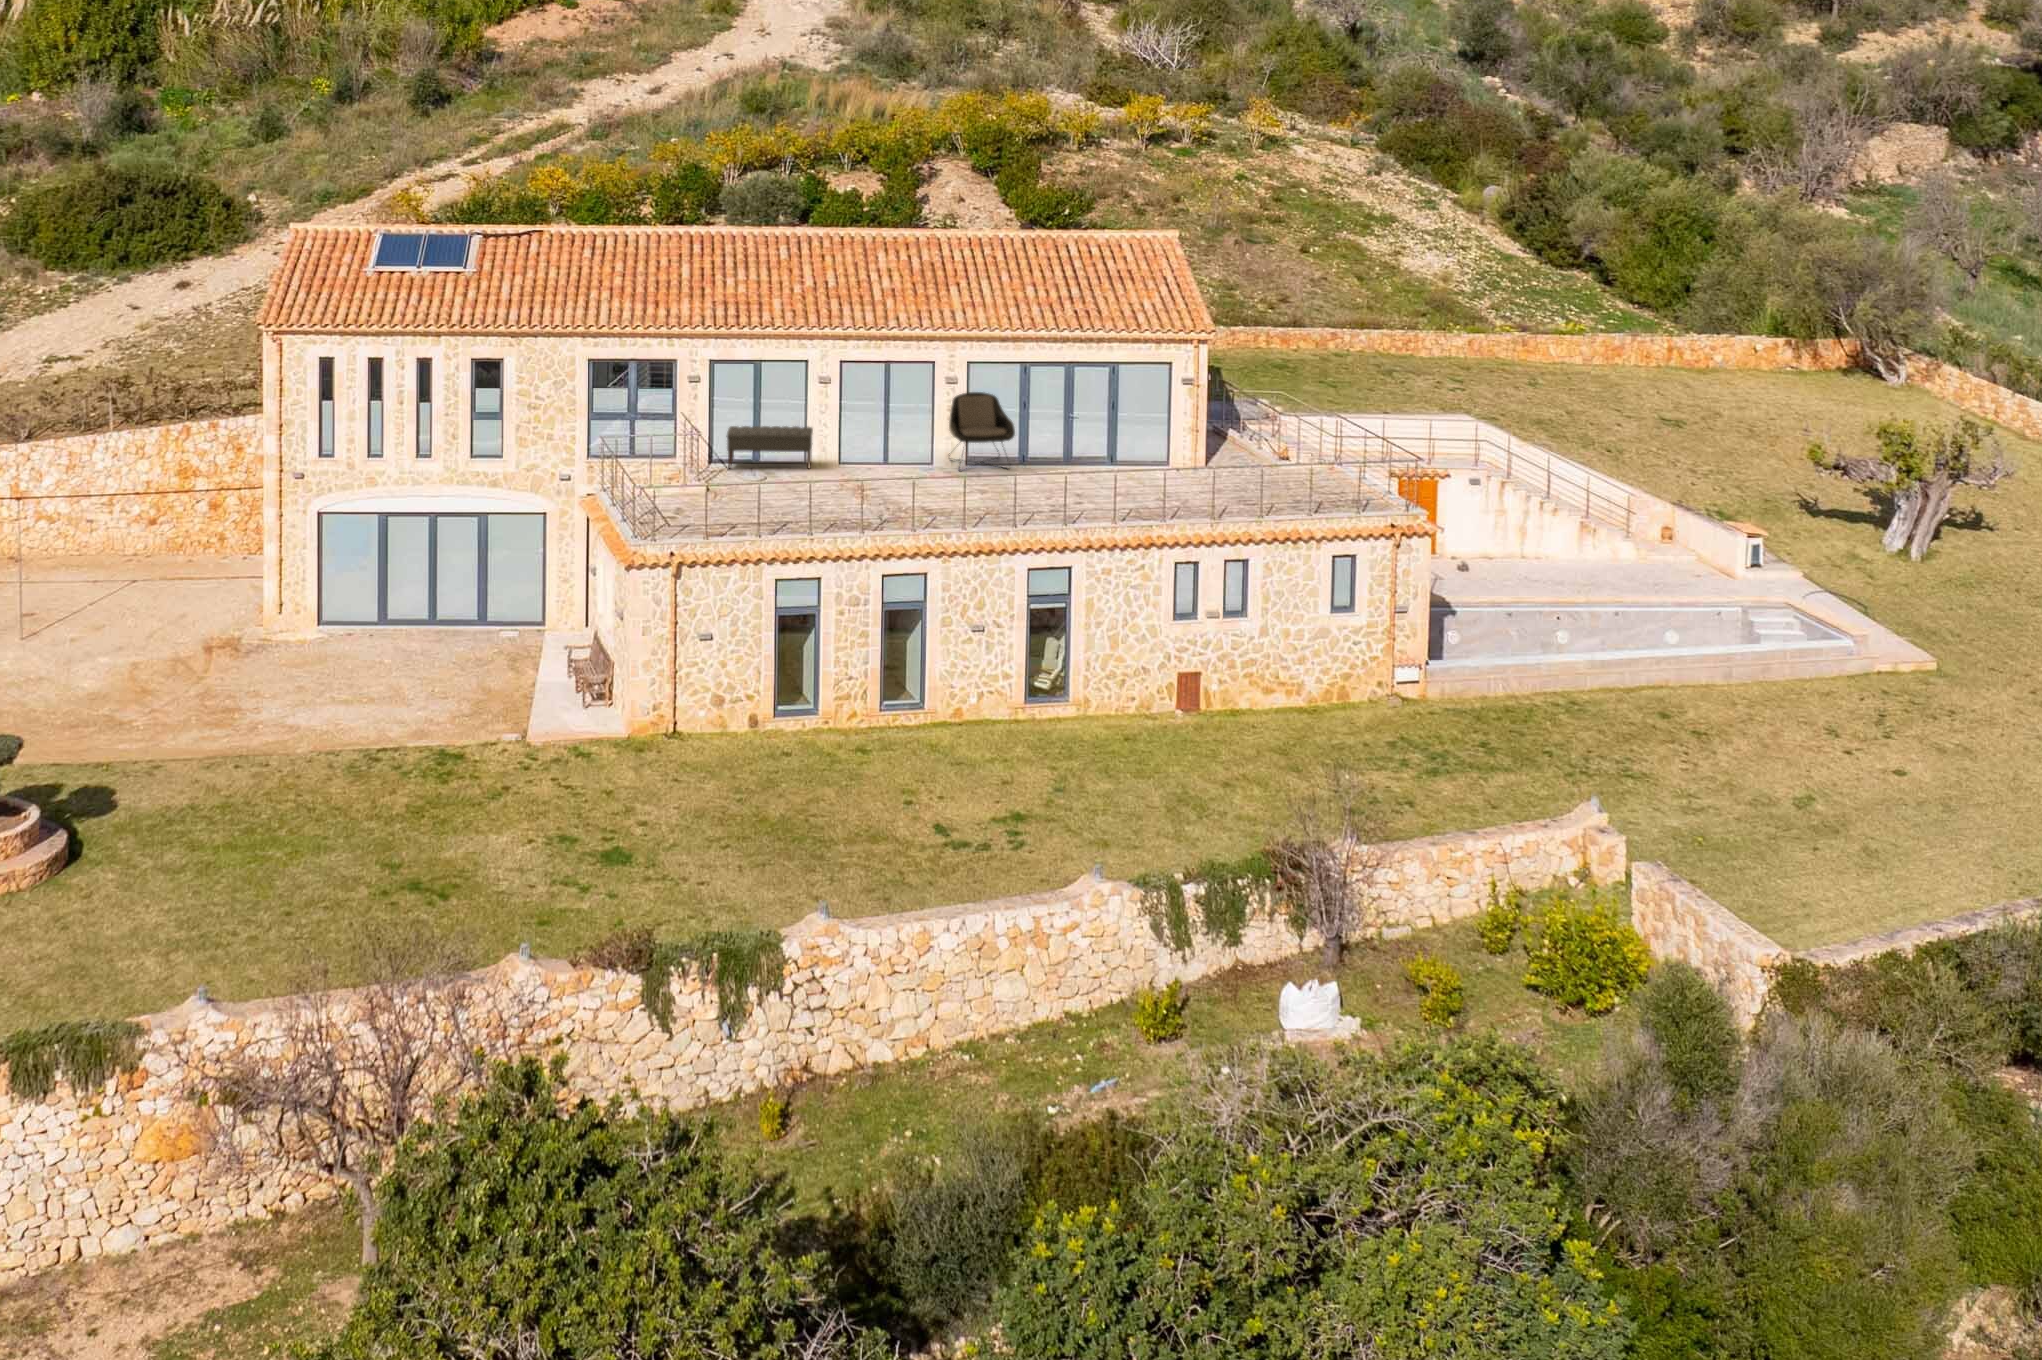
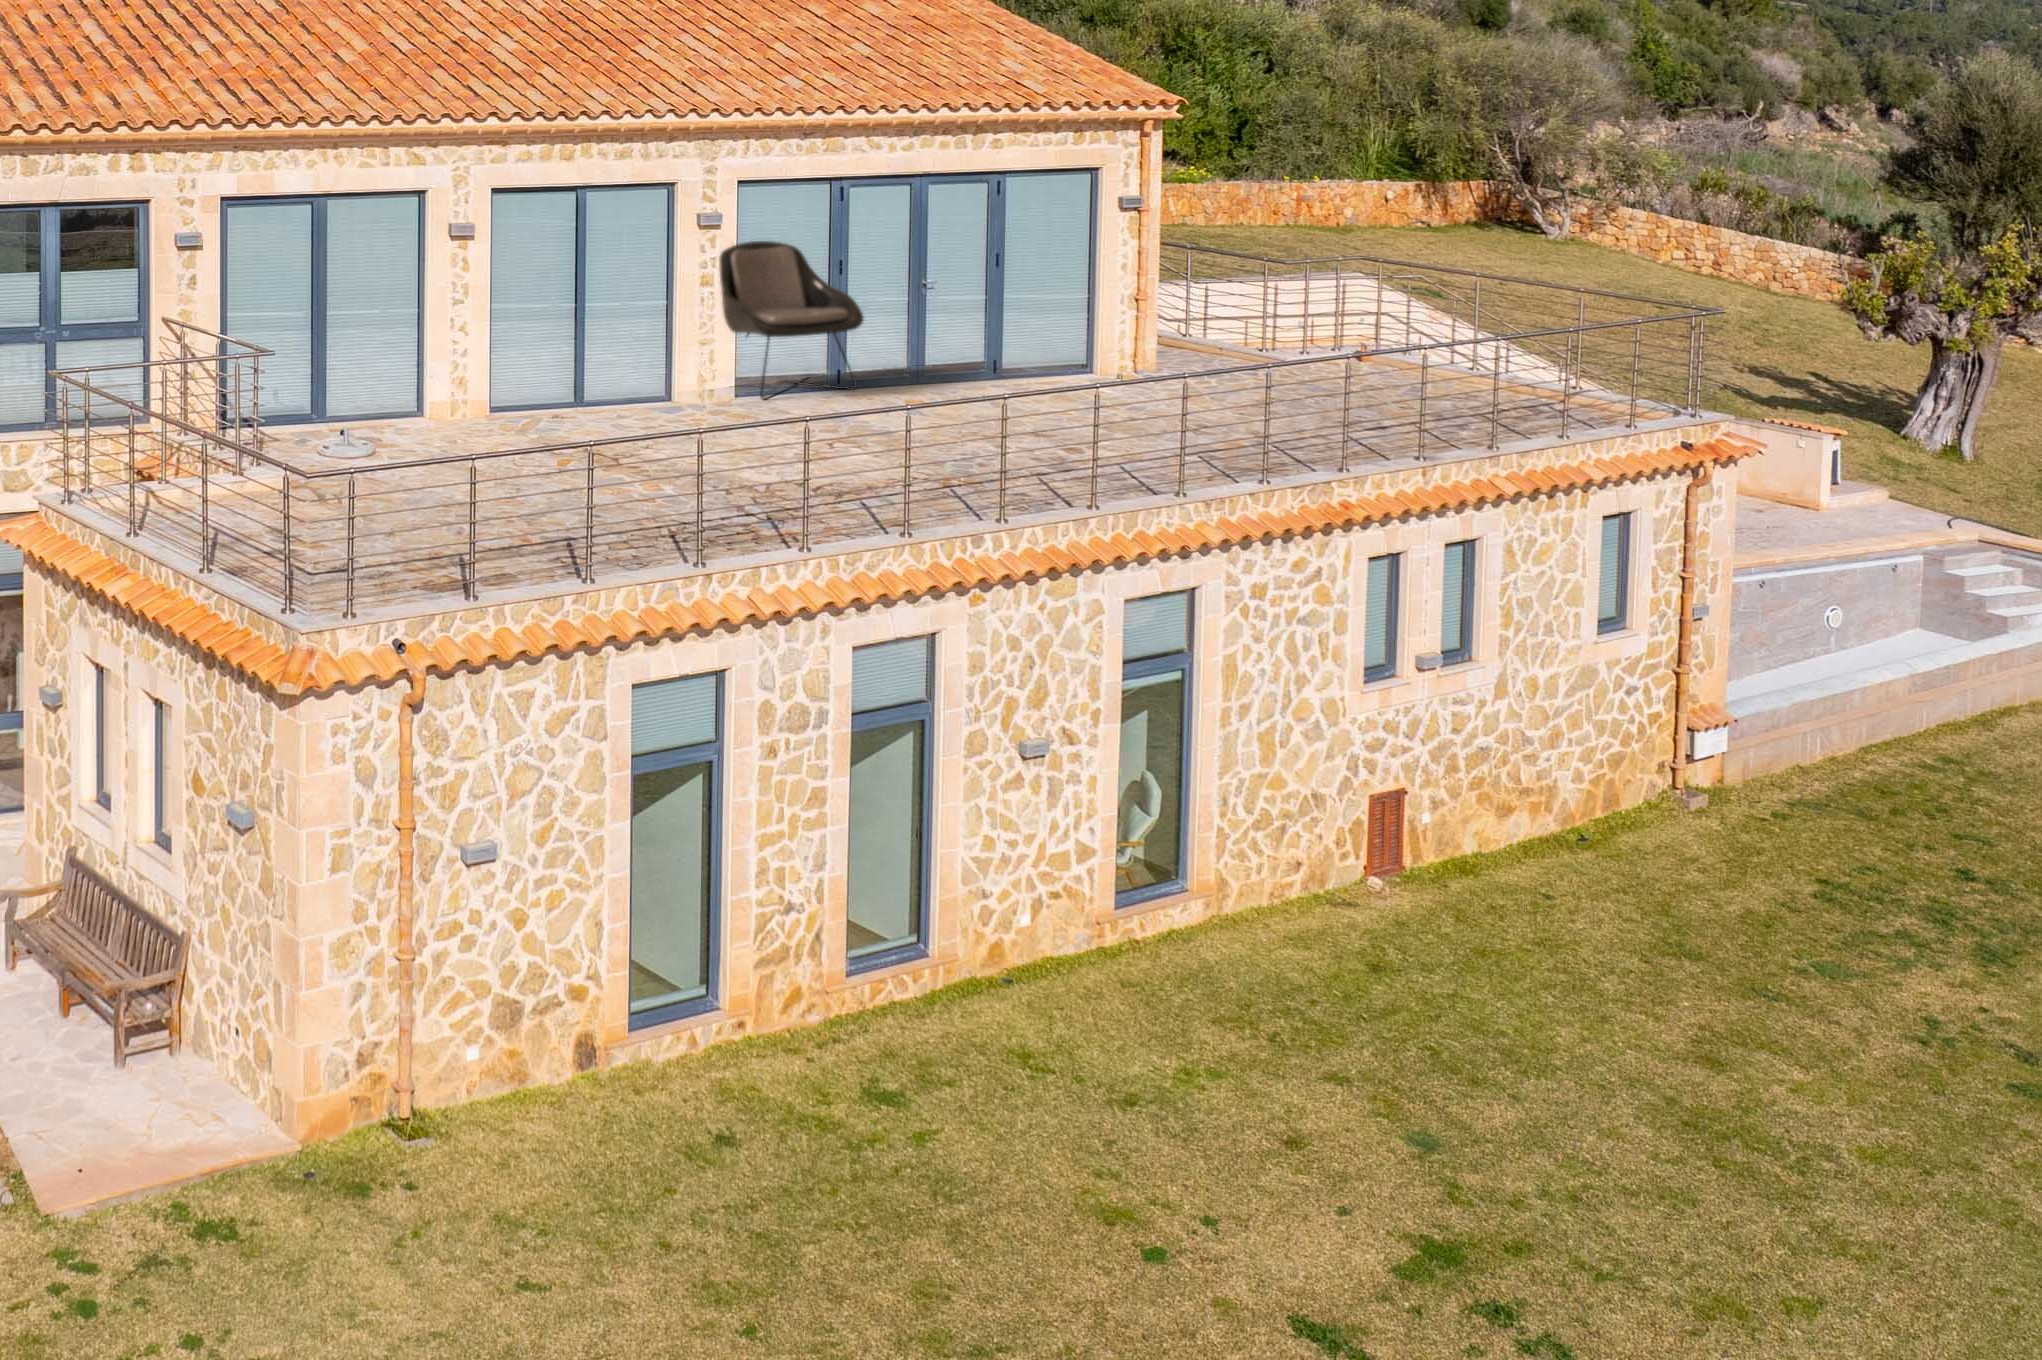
bench: present [726,426,813,468] -> none [263,330,455,430]

